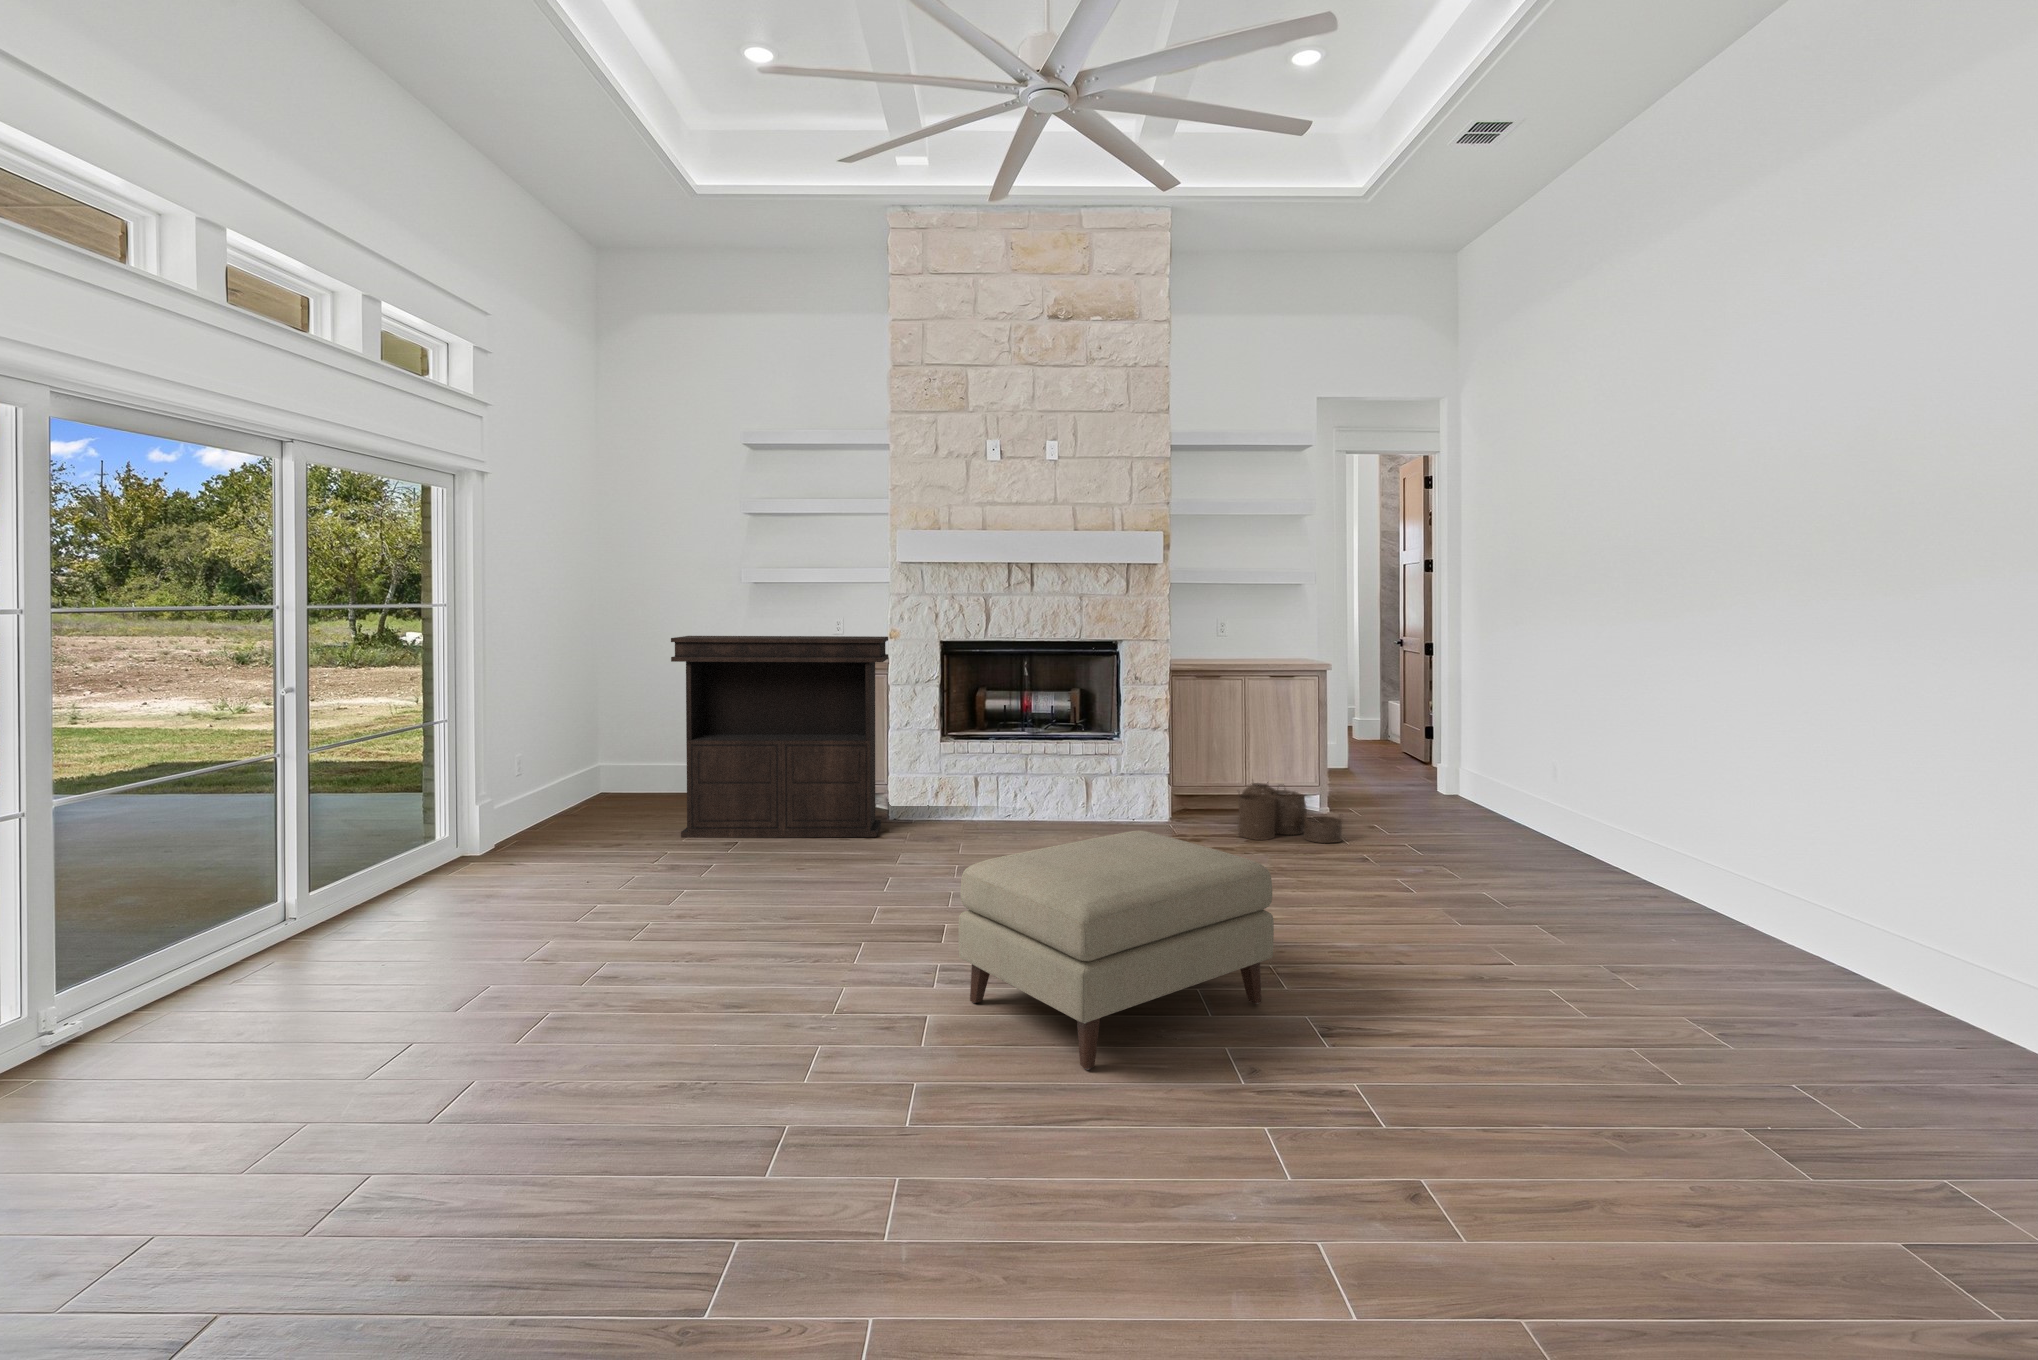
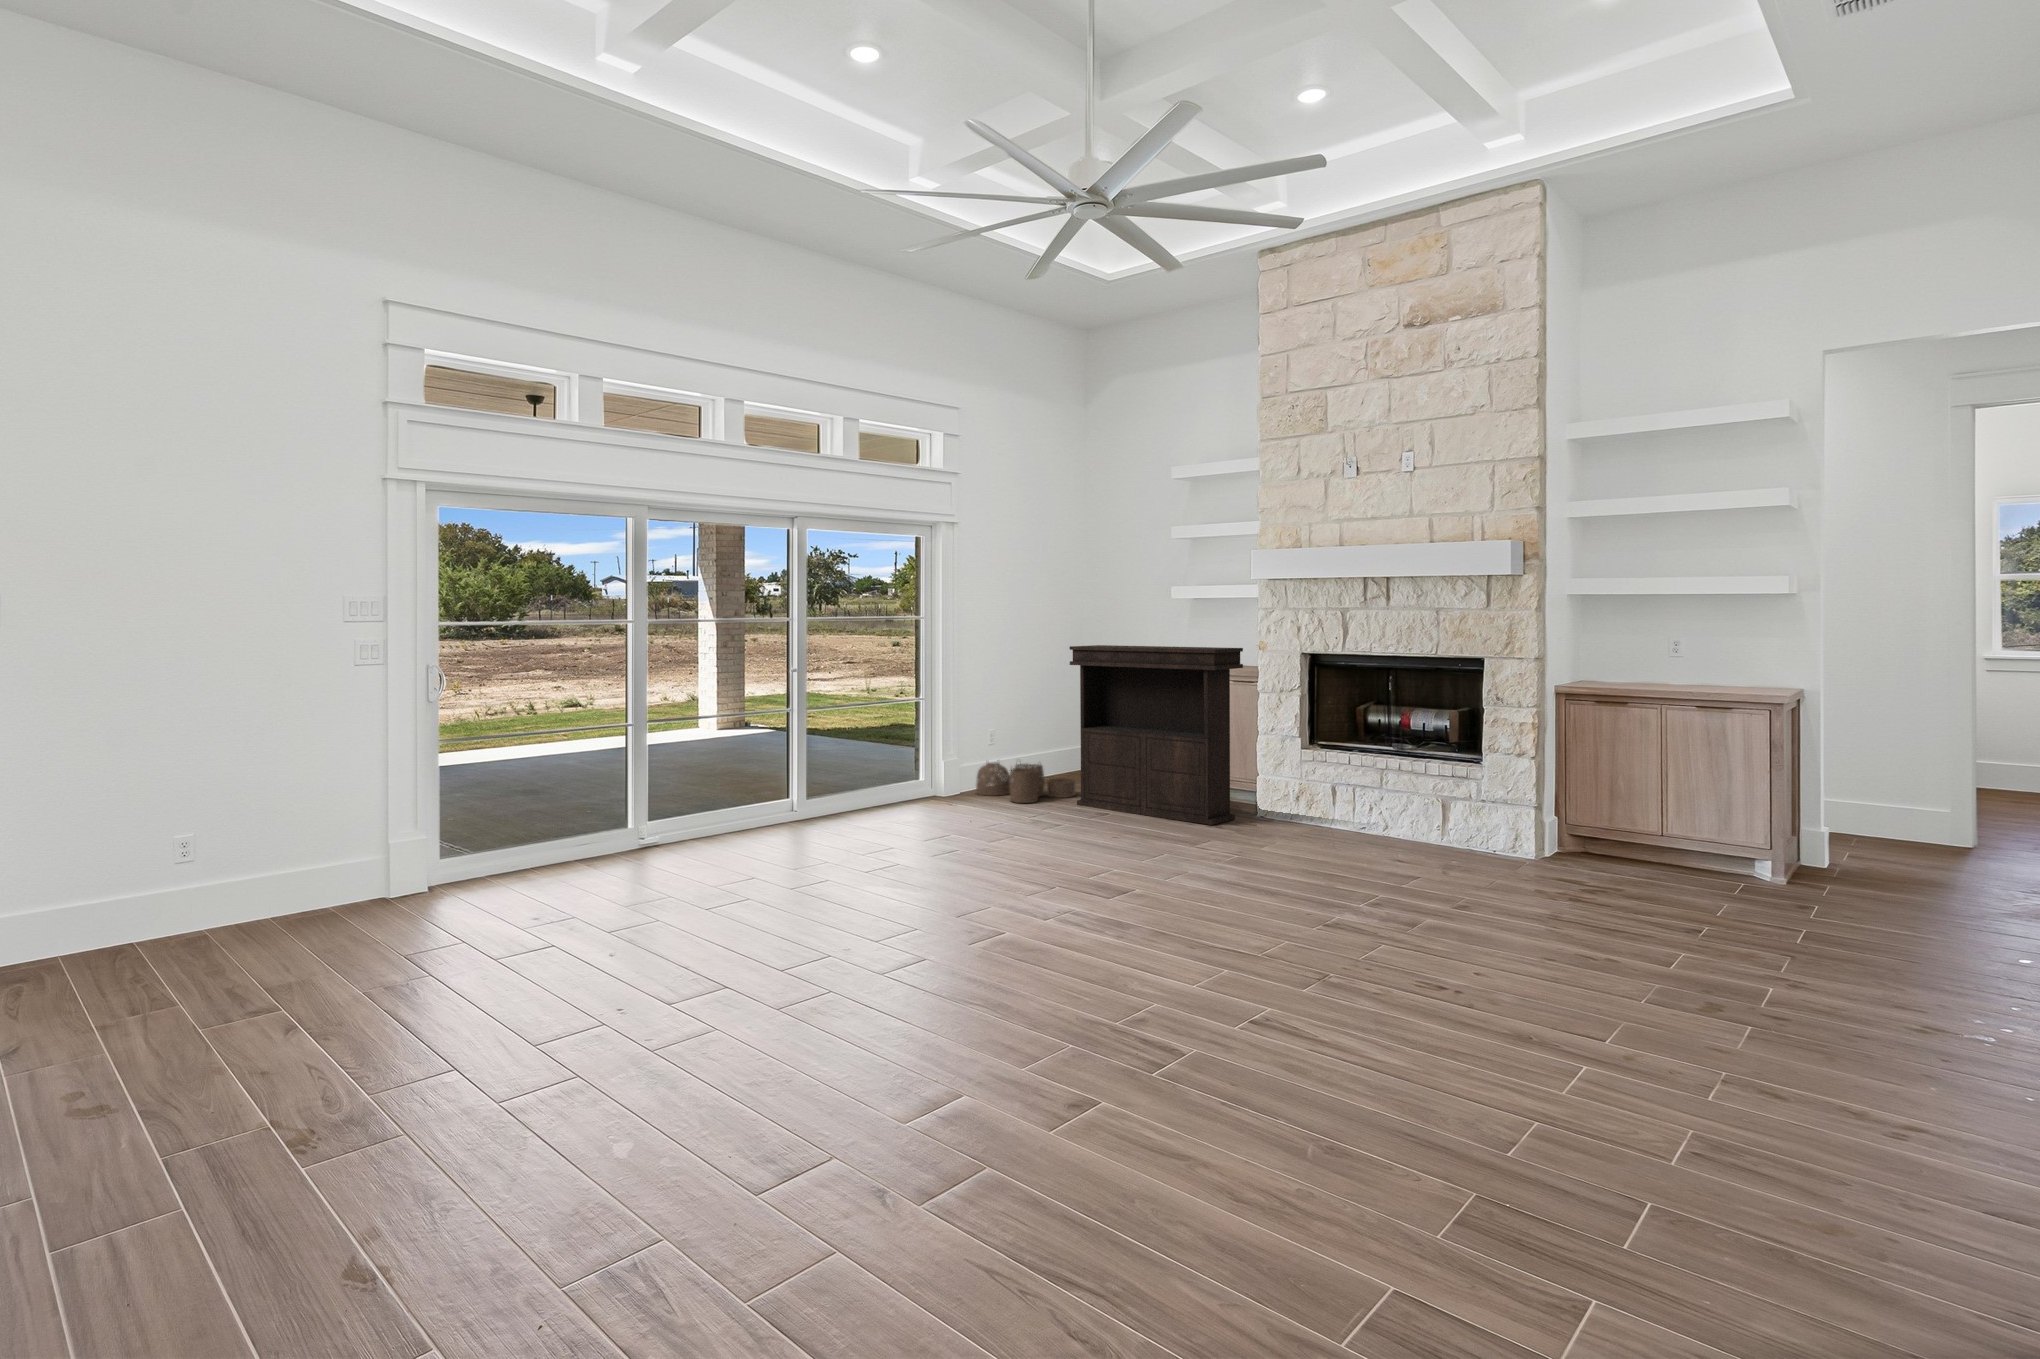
woven basket: present [1238,782,1342,843] -> present [976,763,1076,803]
ottoman: present [958,830,1274,1070] -> none [1040,809,1262,962]

